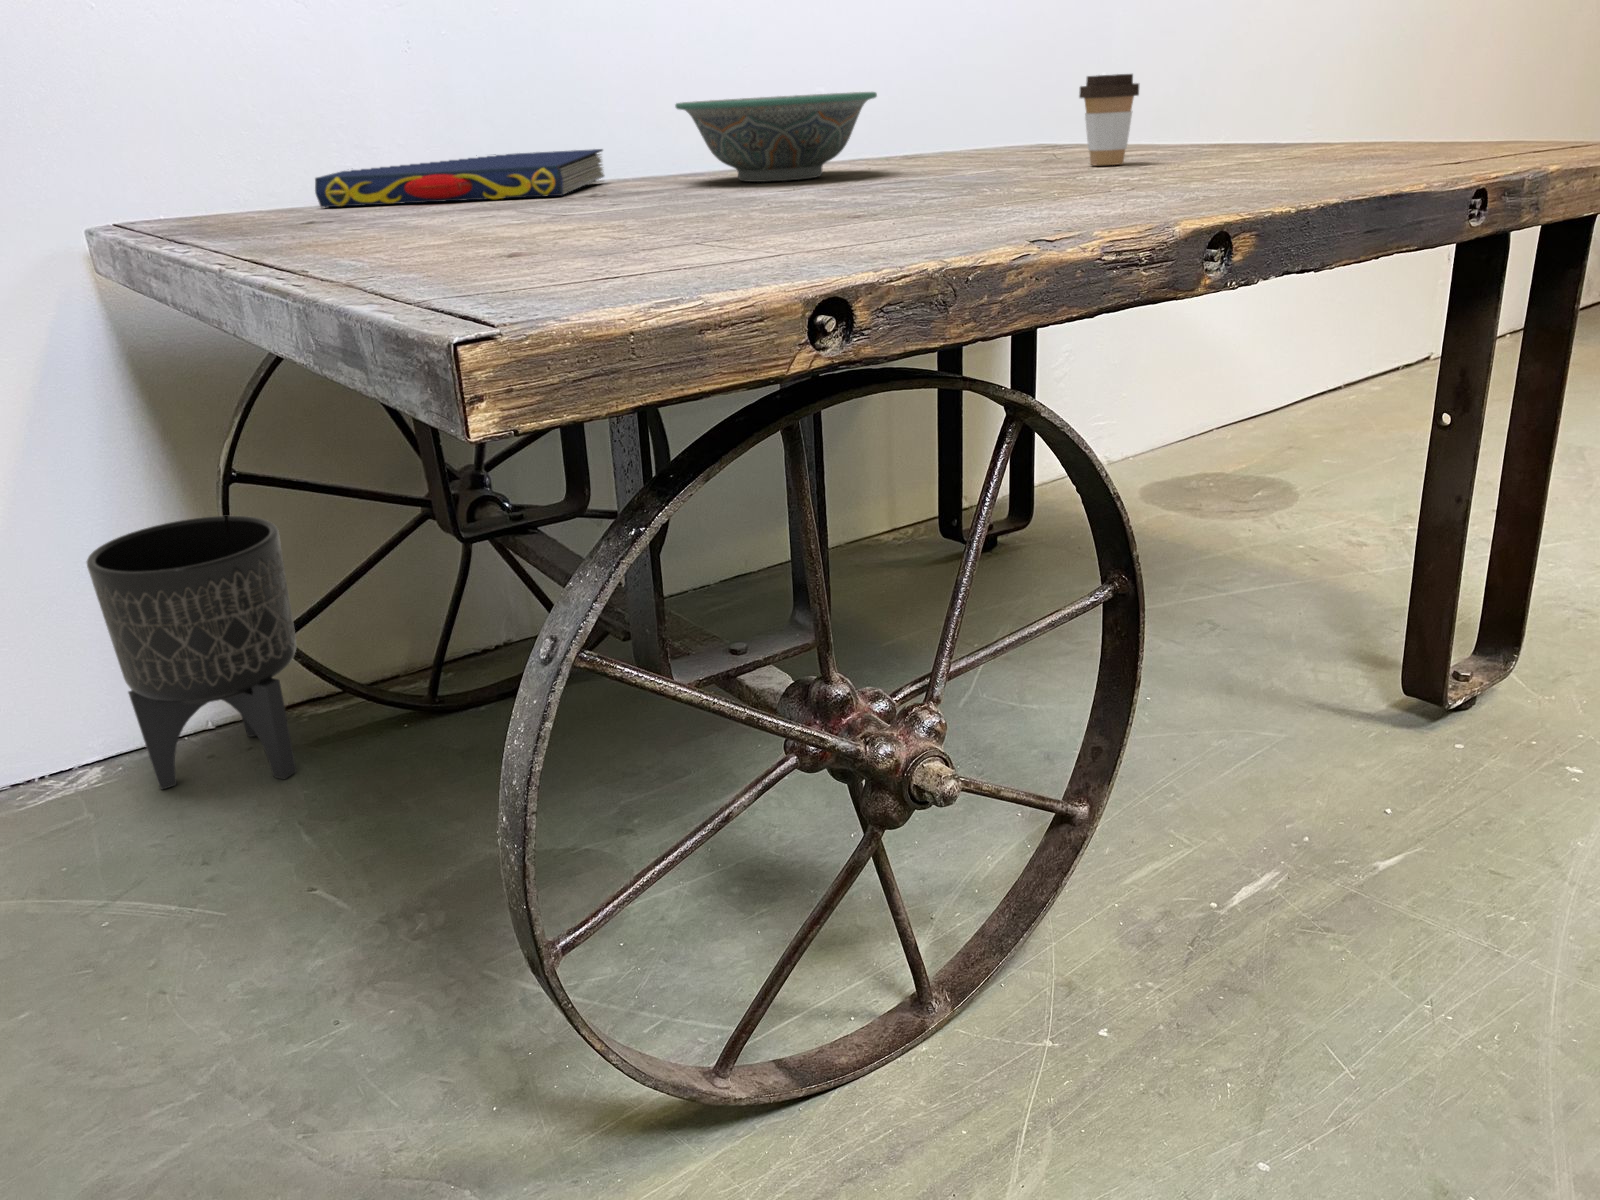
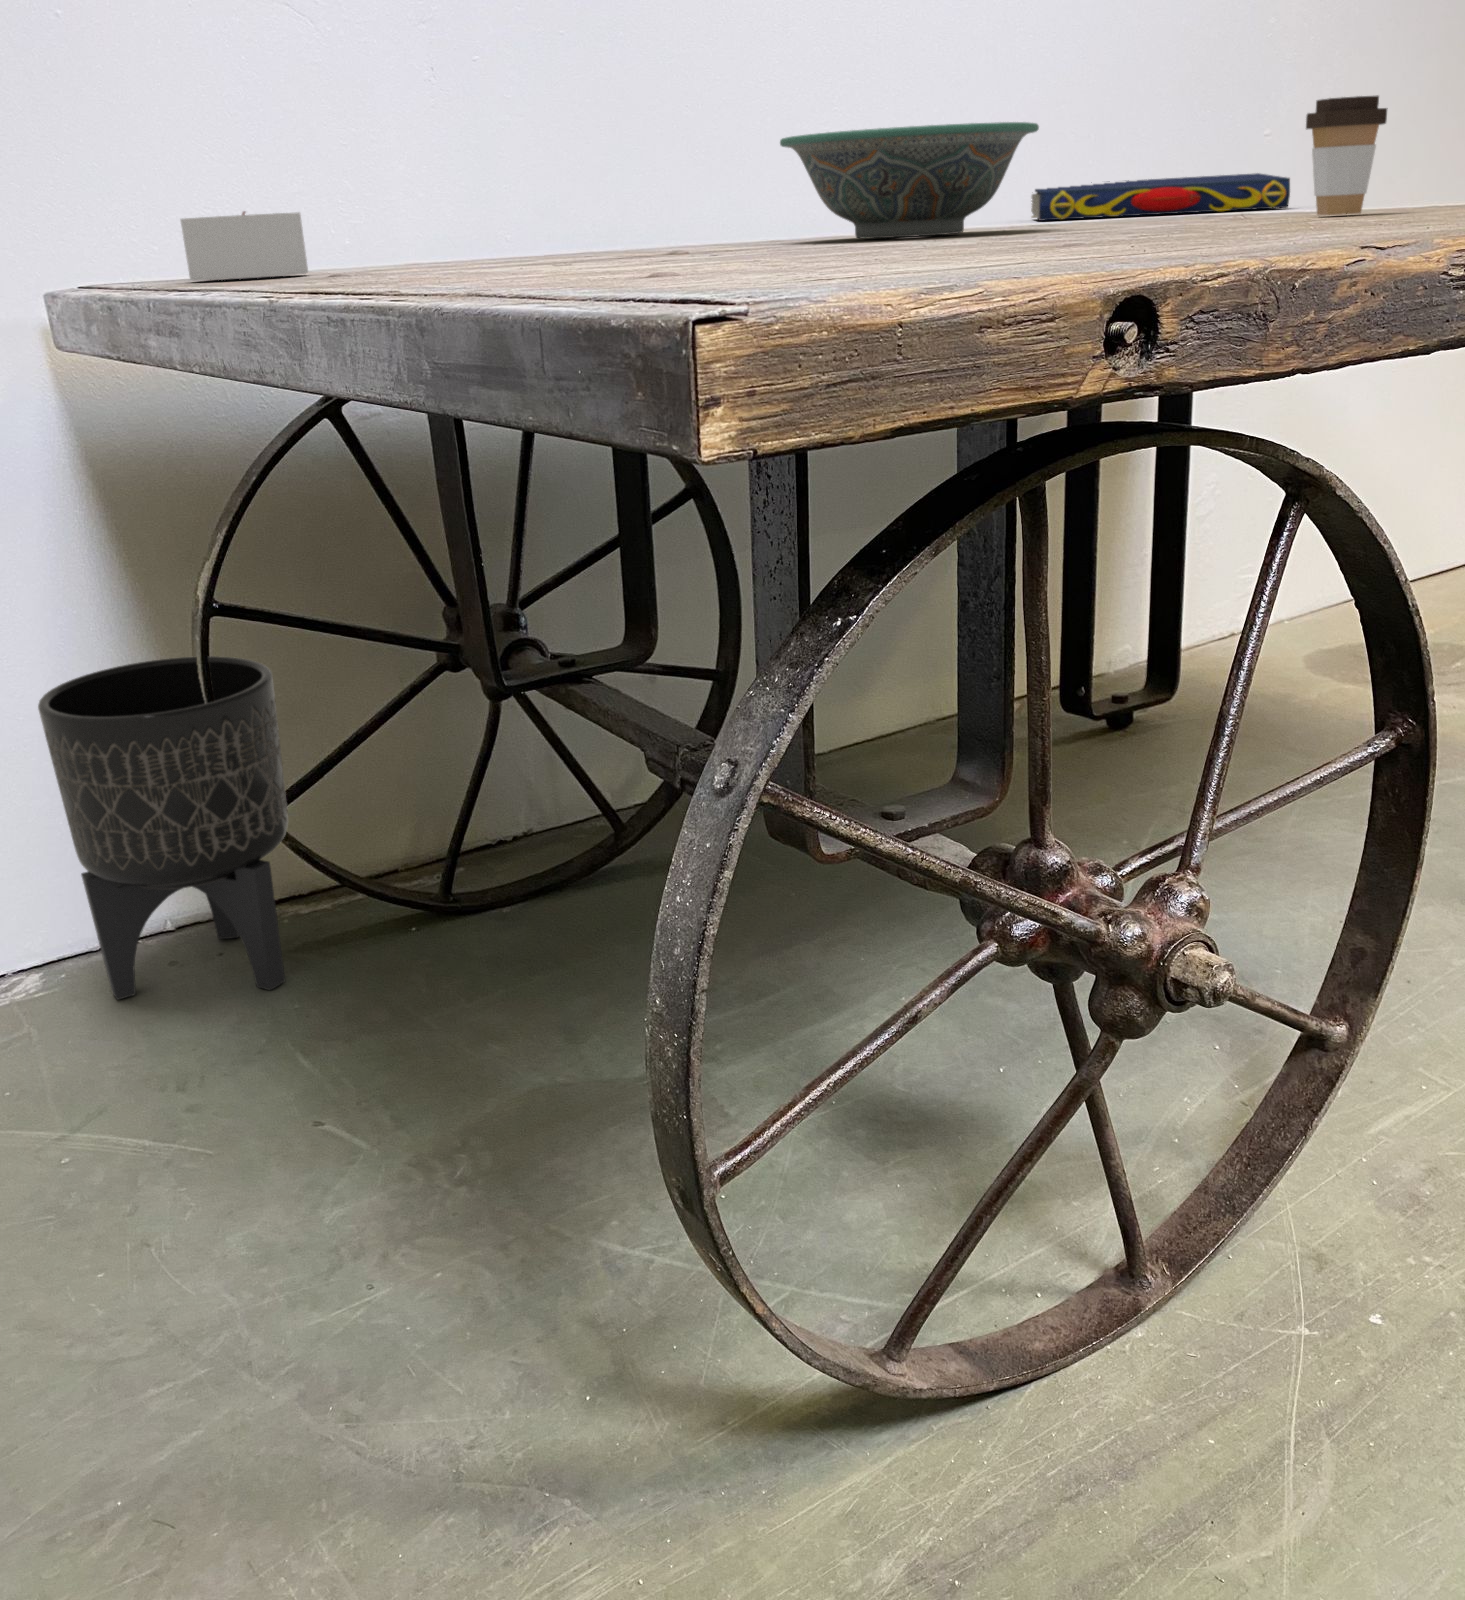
book: present [315,149,604,207] -> present [1031,173,1290,221]
candle: none [185,170,292,227] -> present [181,211,308,281]

